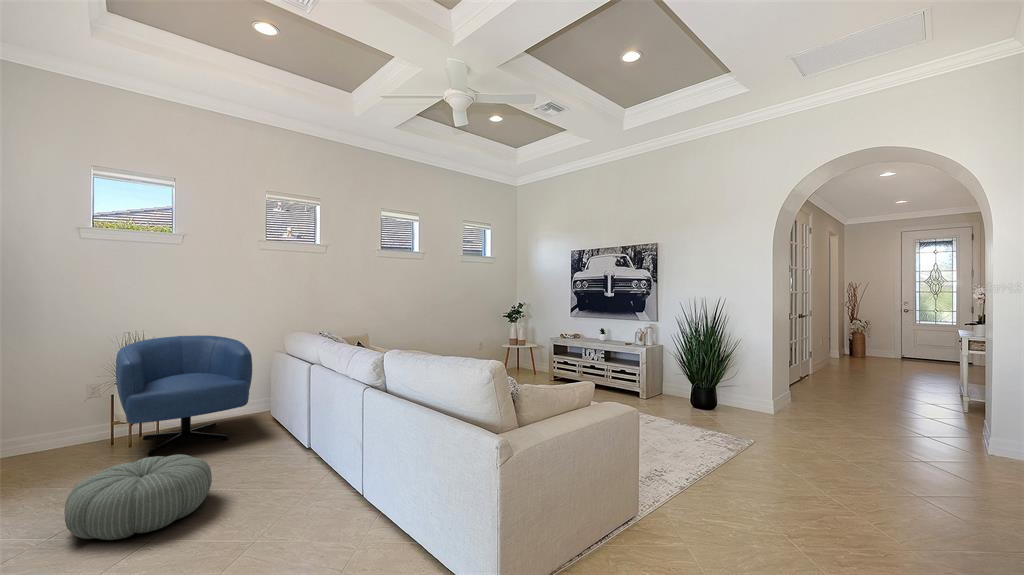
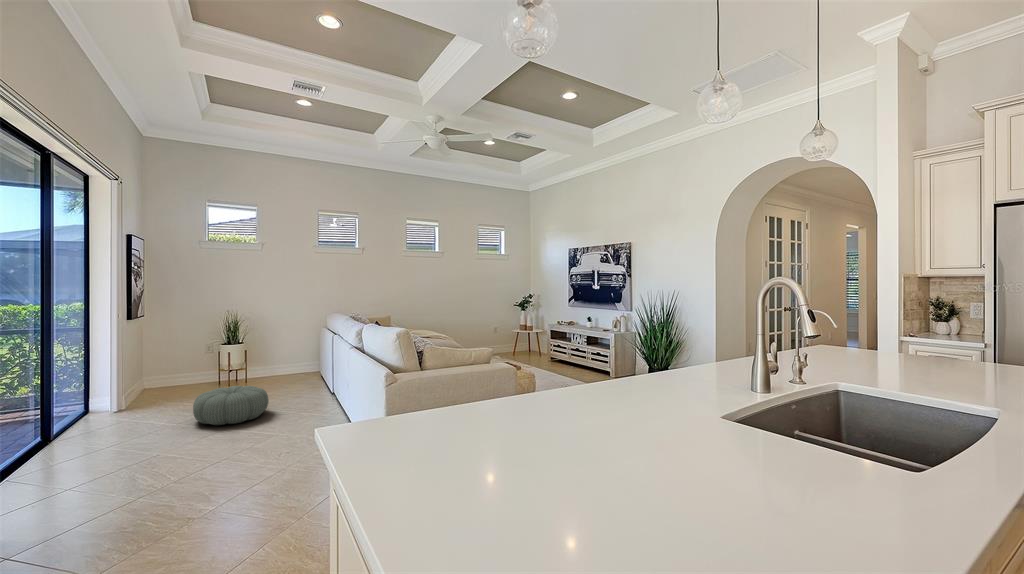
armchair: present [116,335,252,456] -> none [220,315,302,392]

